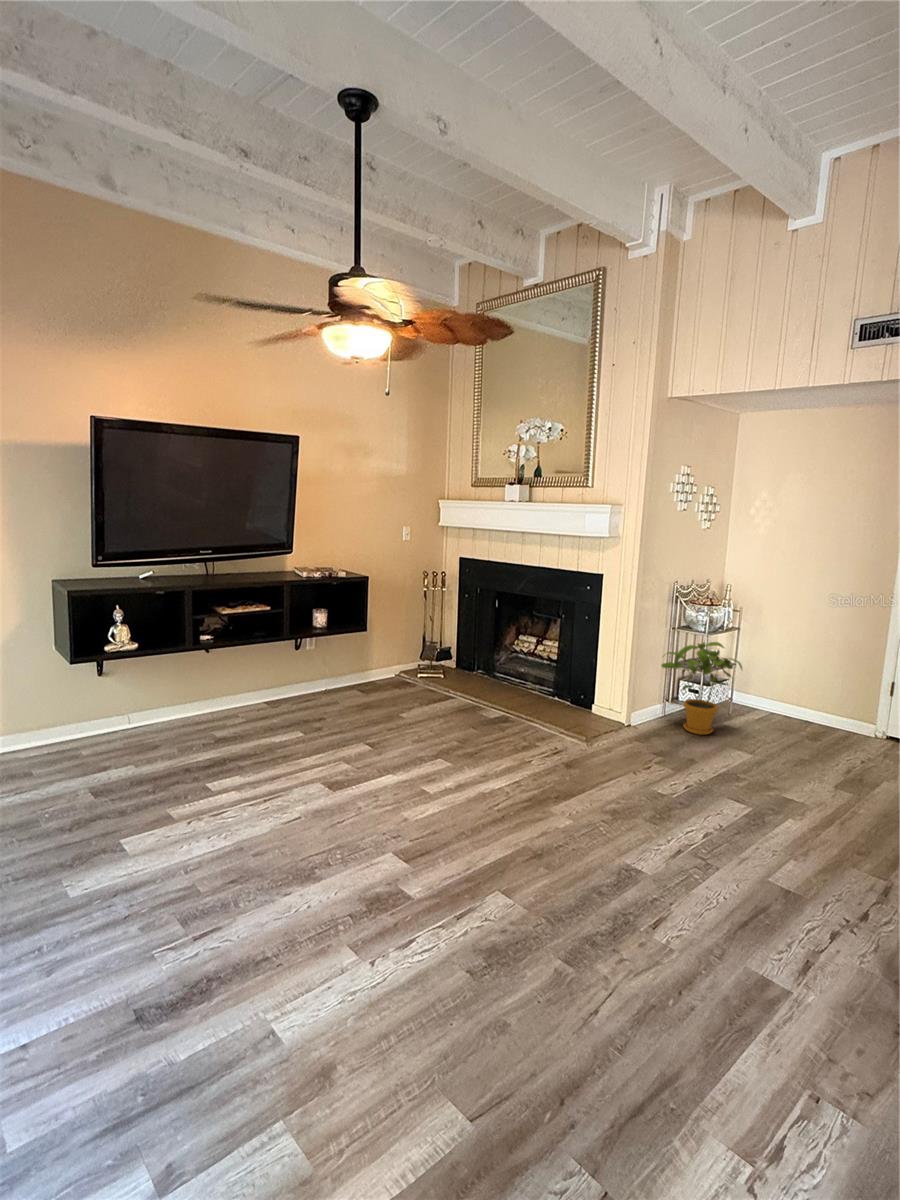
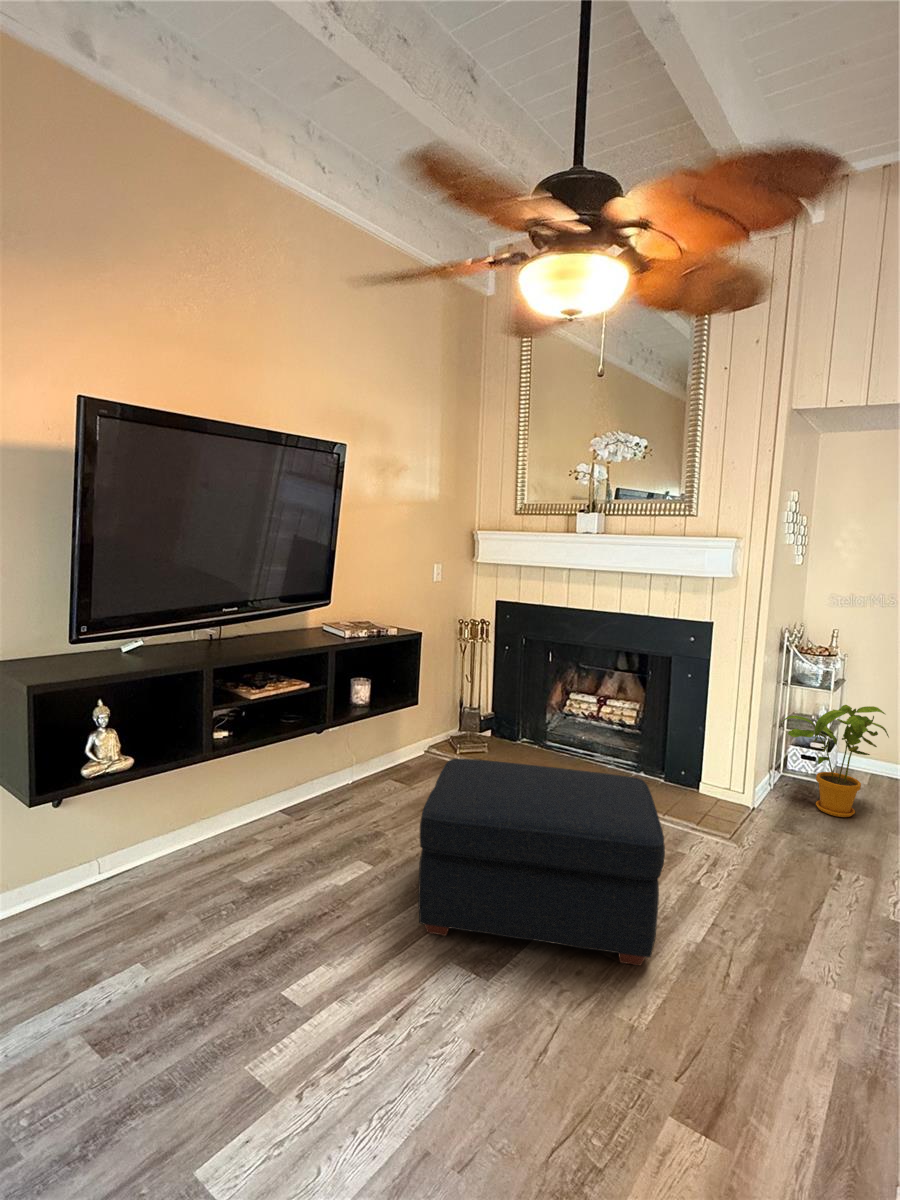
ottoman: none [304,662,485,795] -> present [418,759,665,965]

